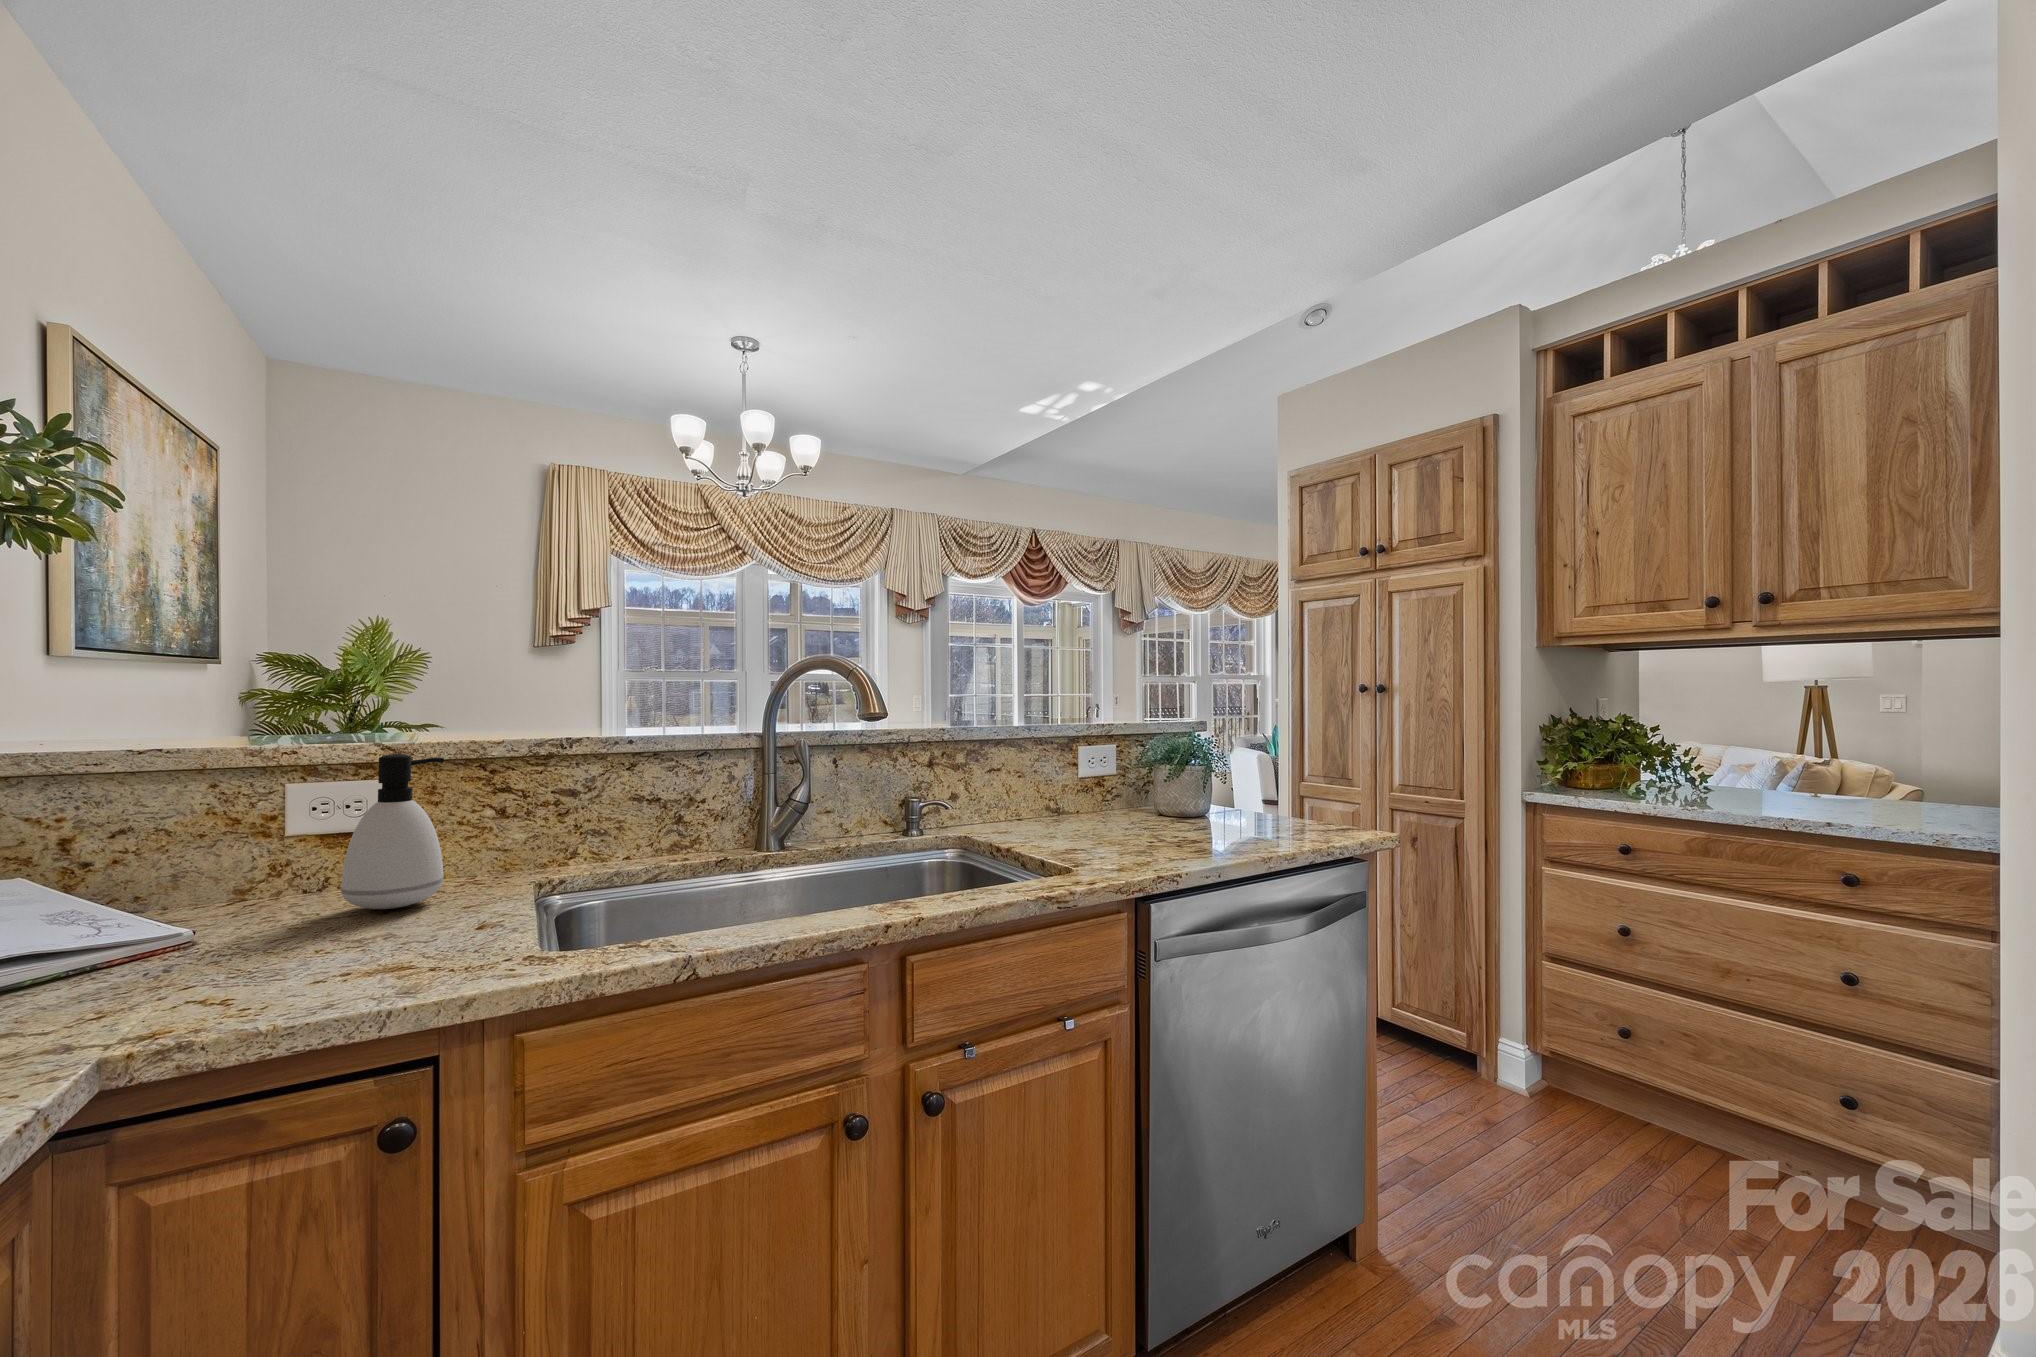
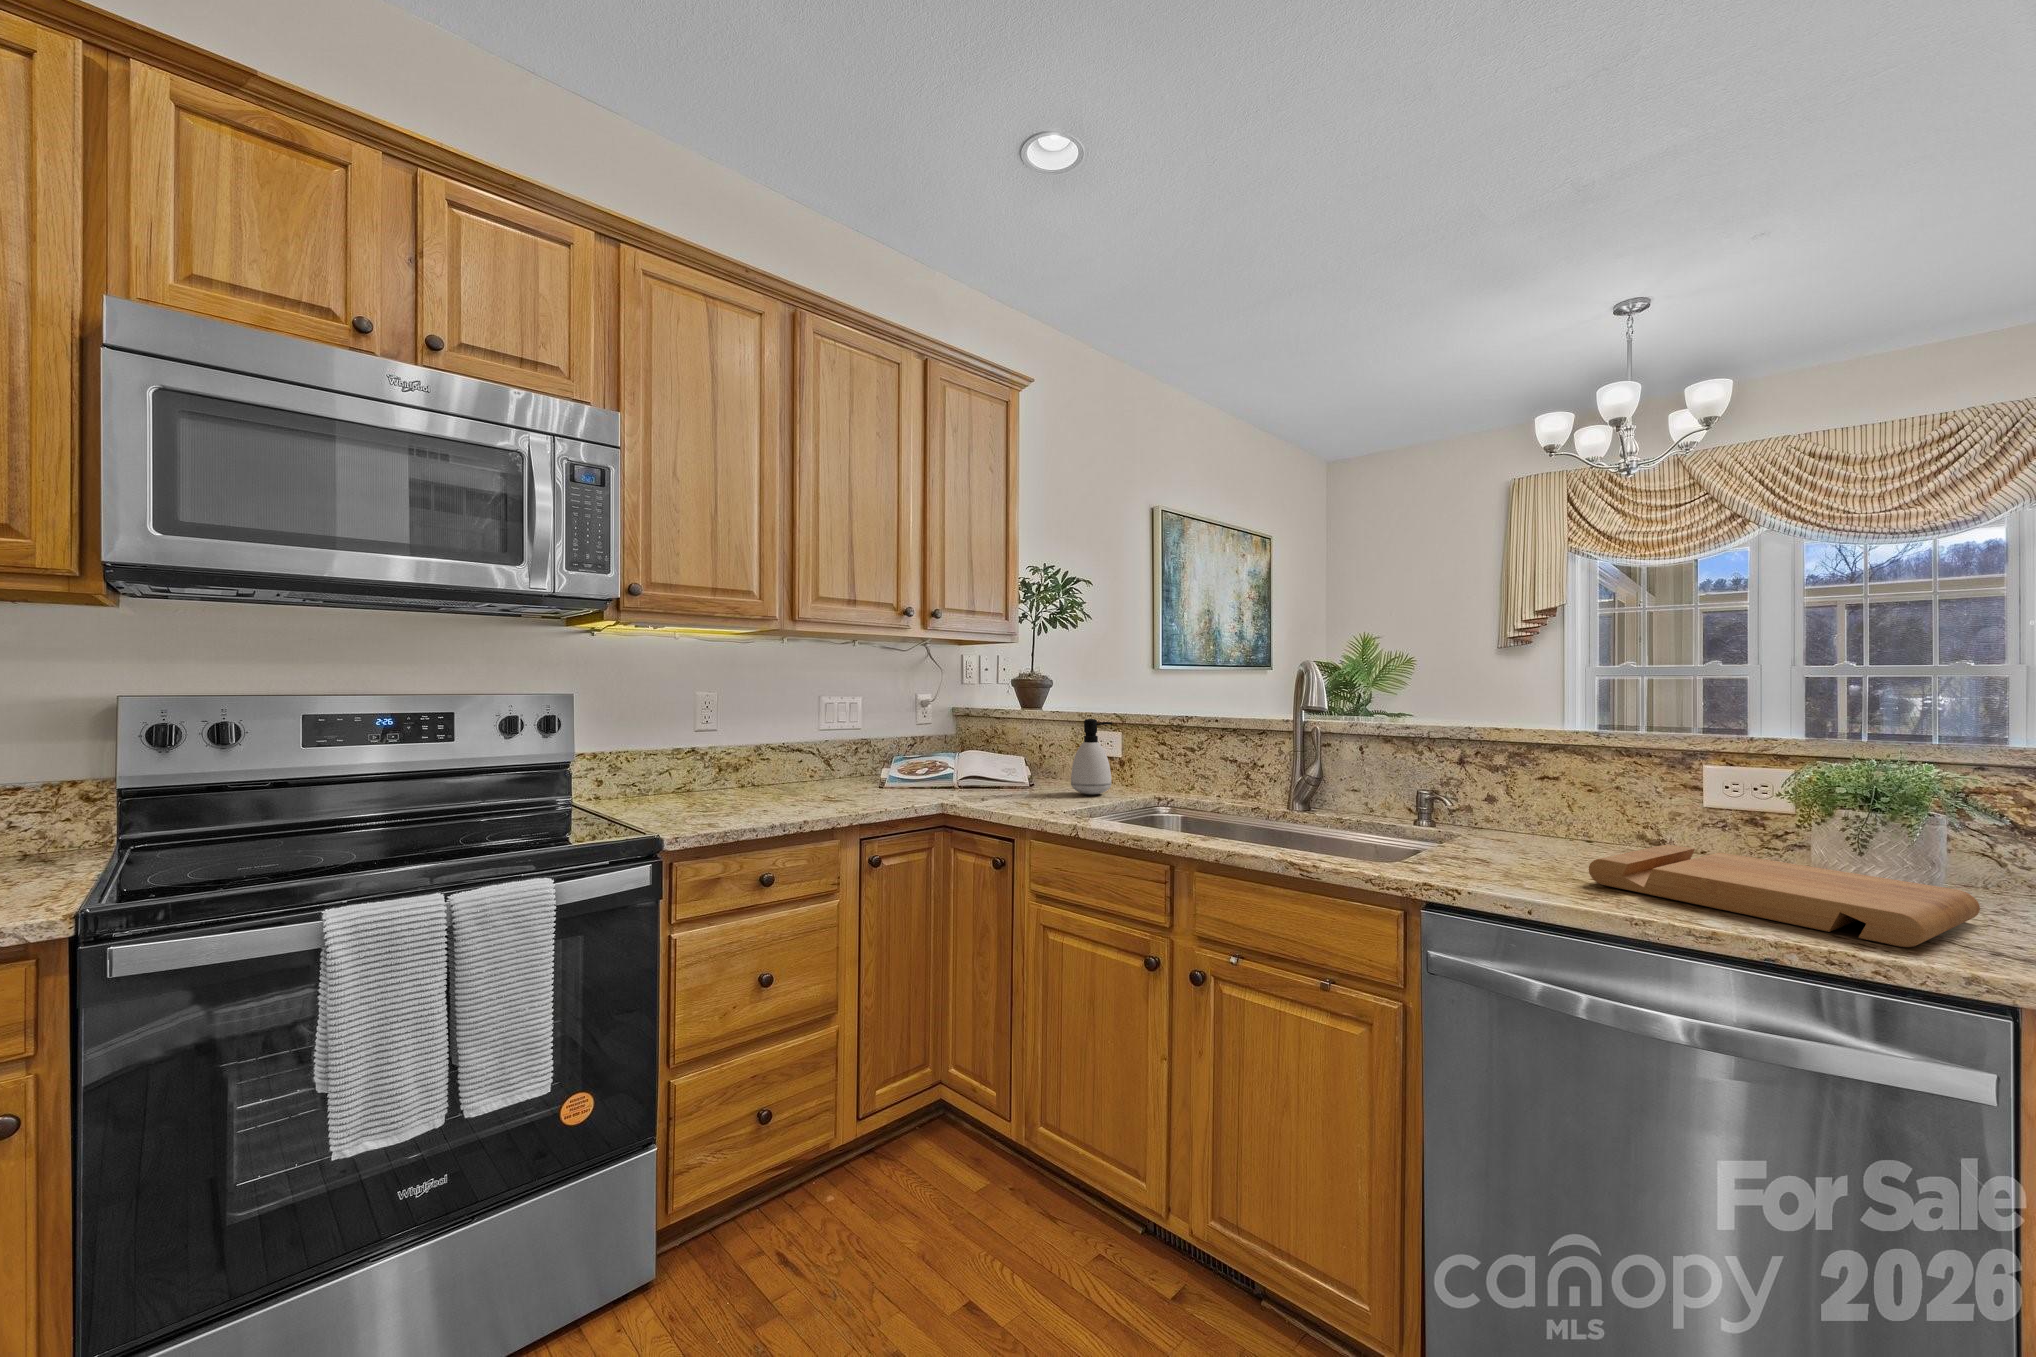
cutting board: none [1103,803,1297,843] -> present [1589,845,1980,947]

